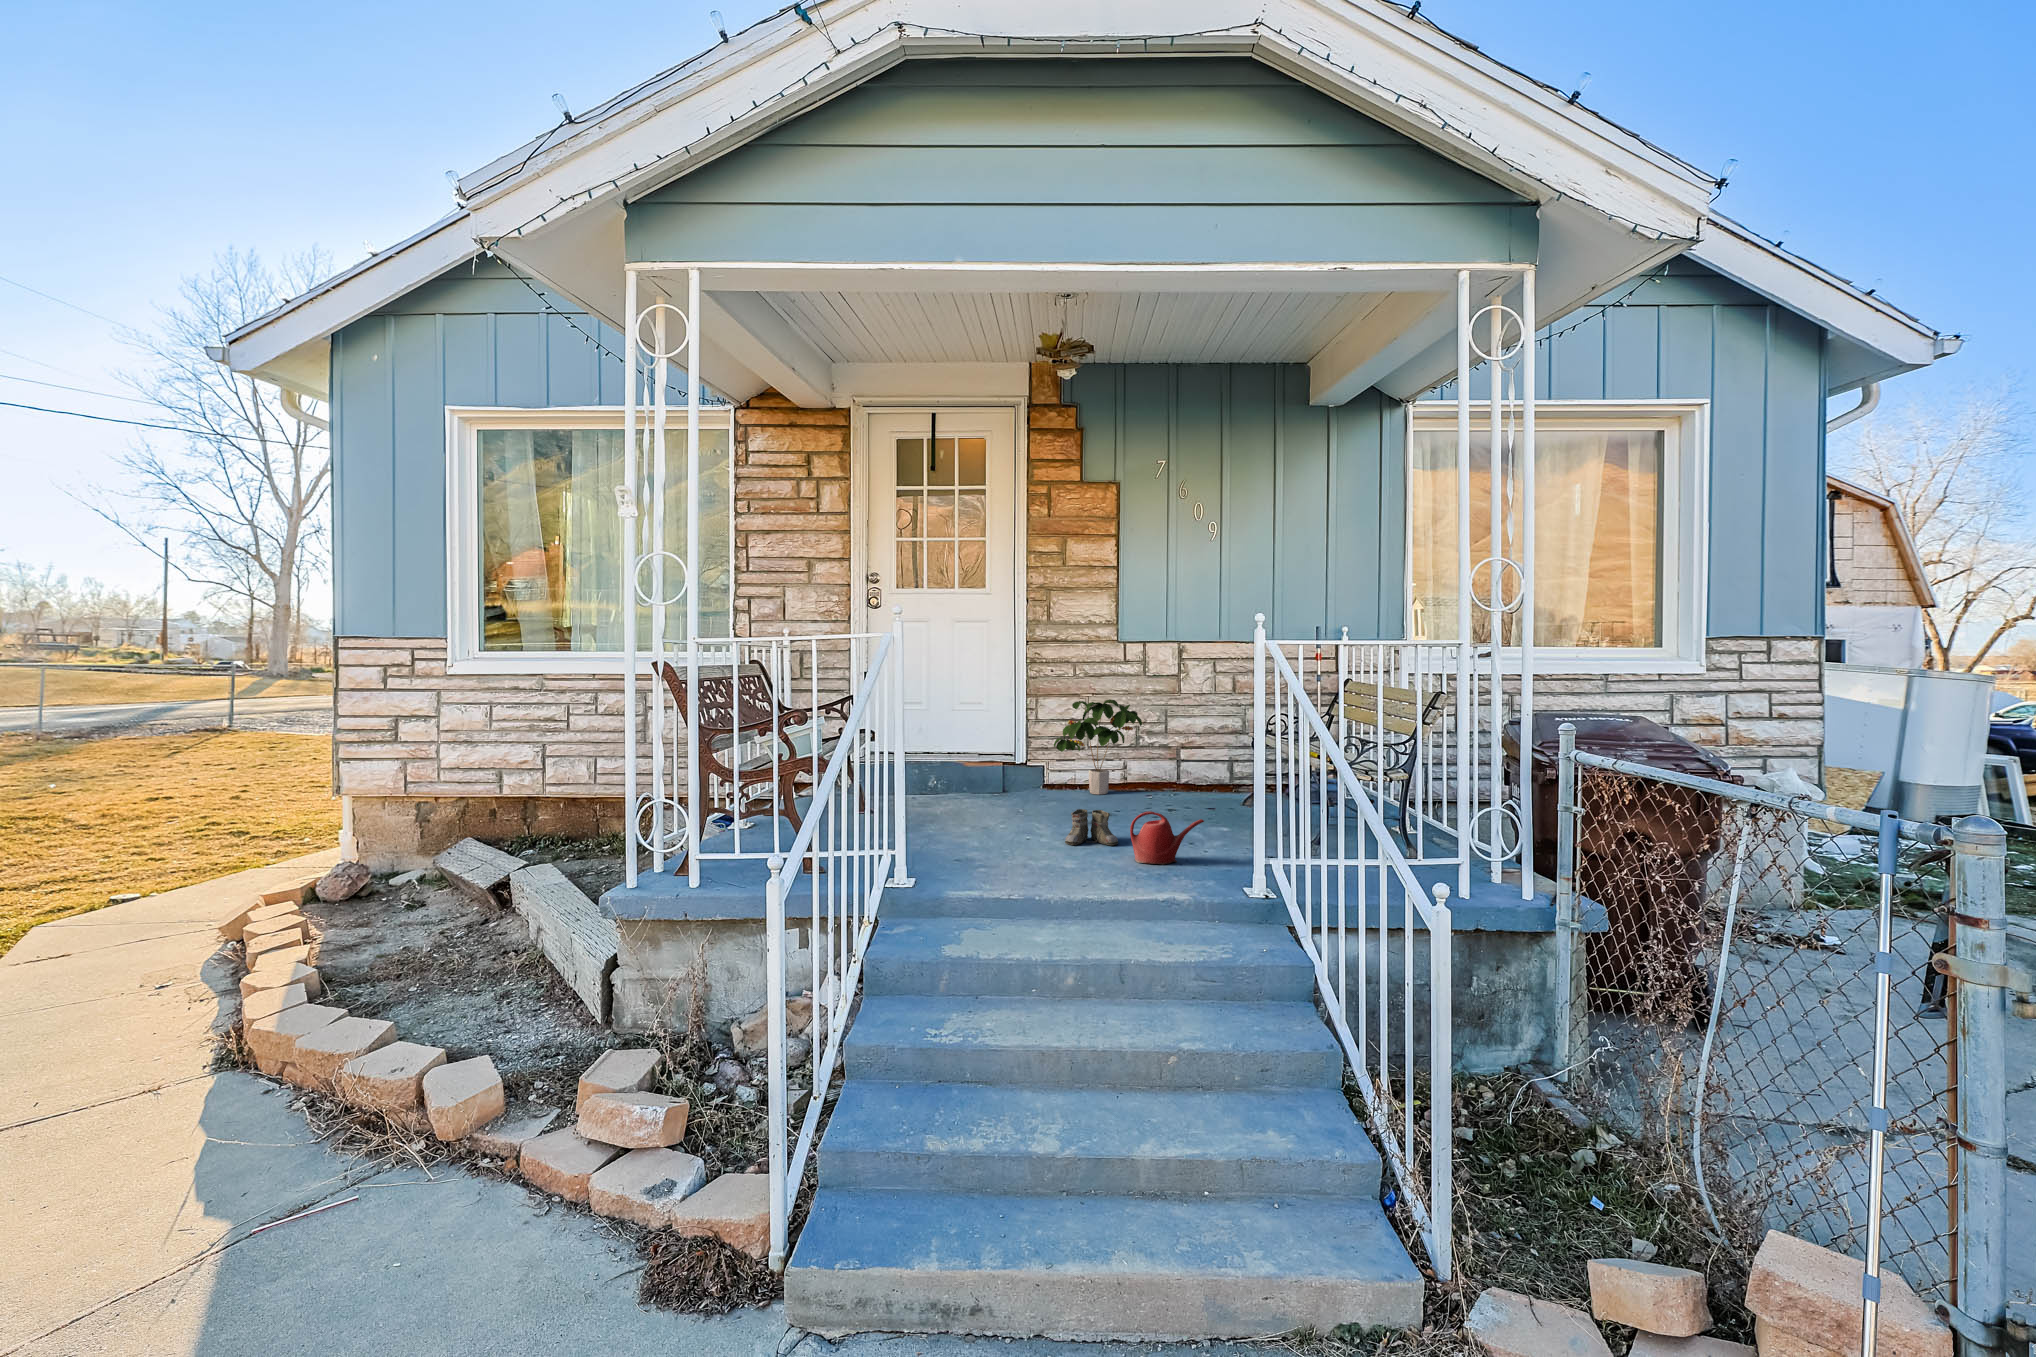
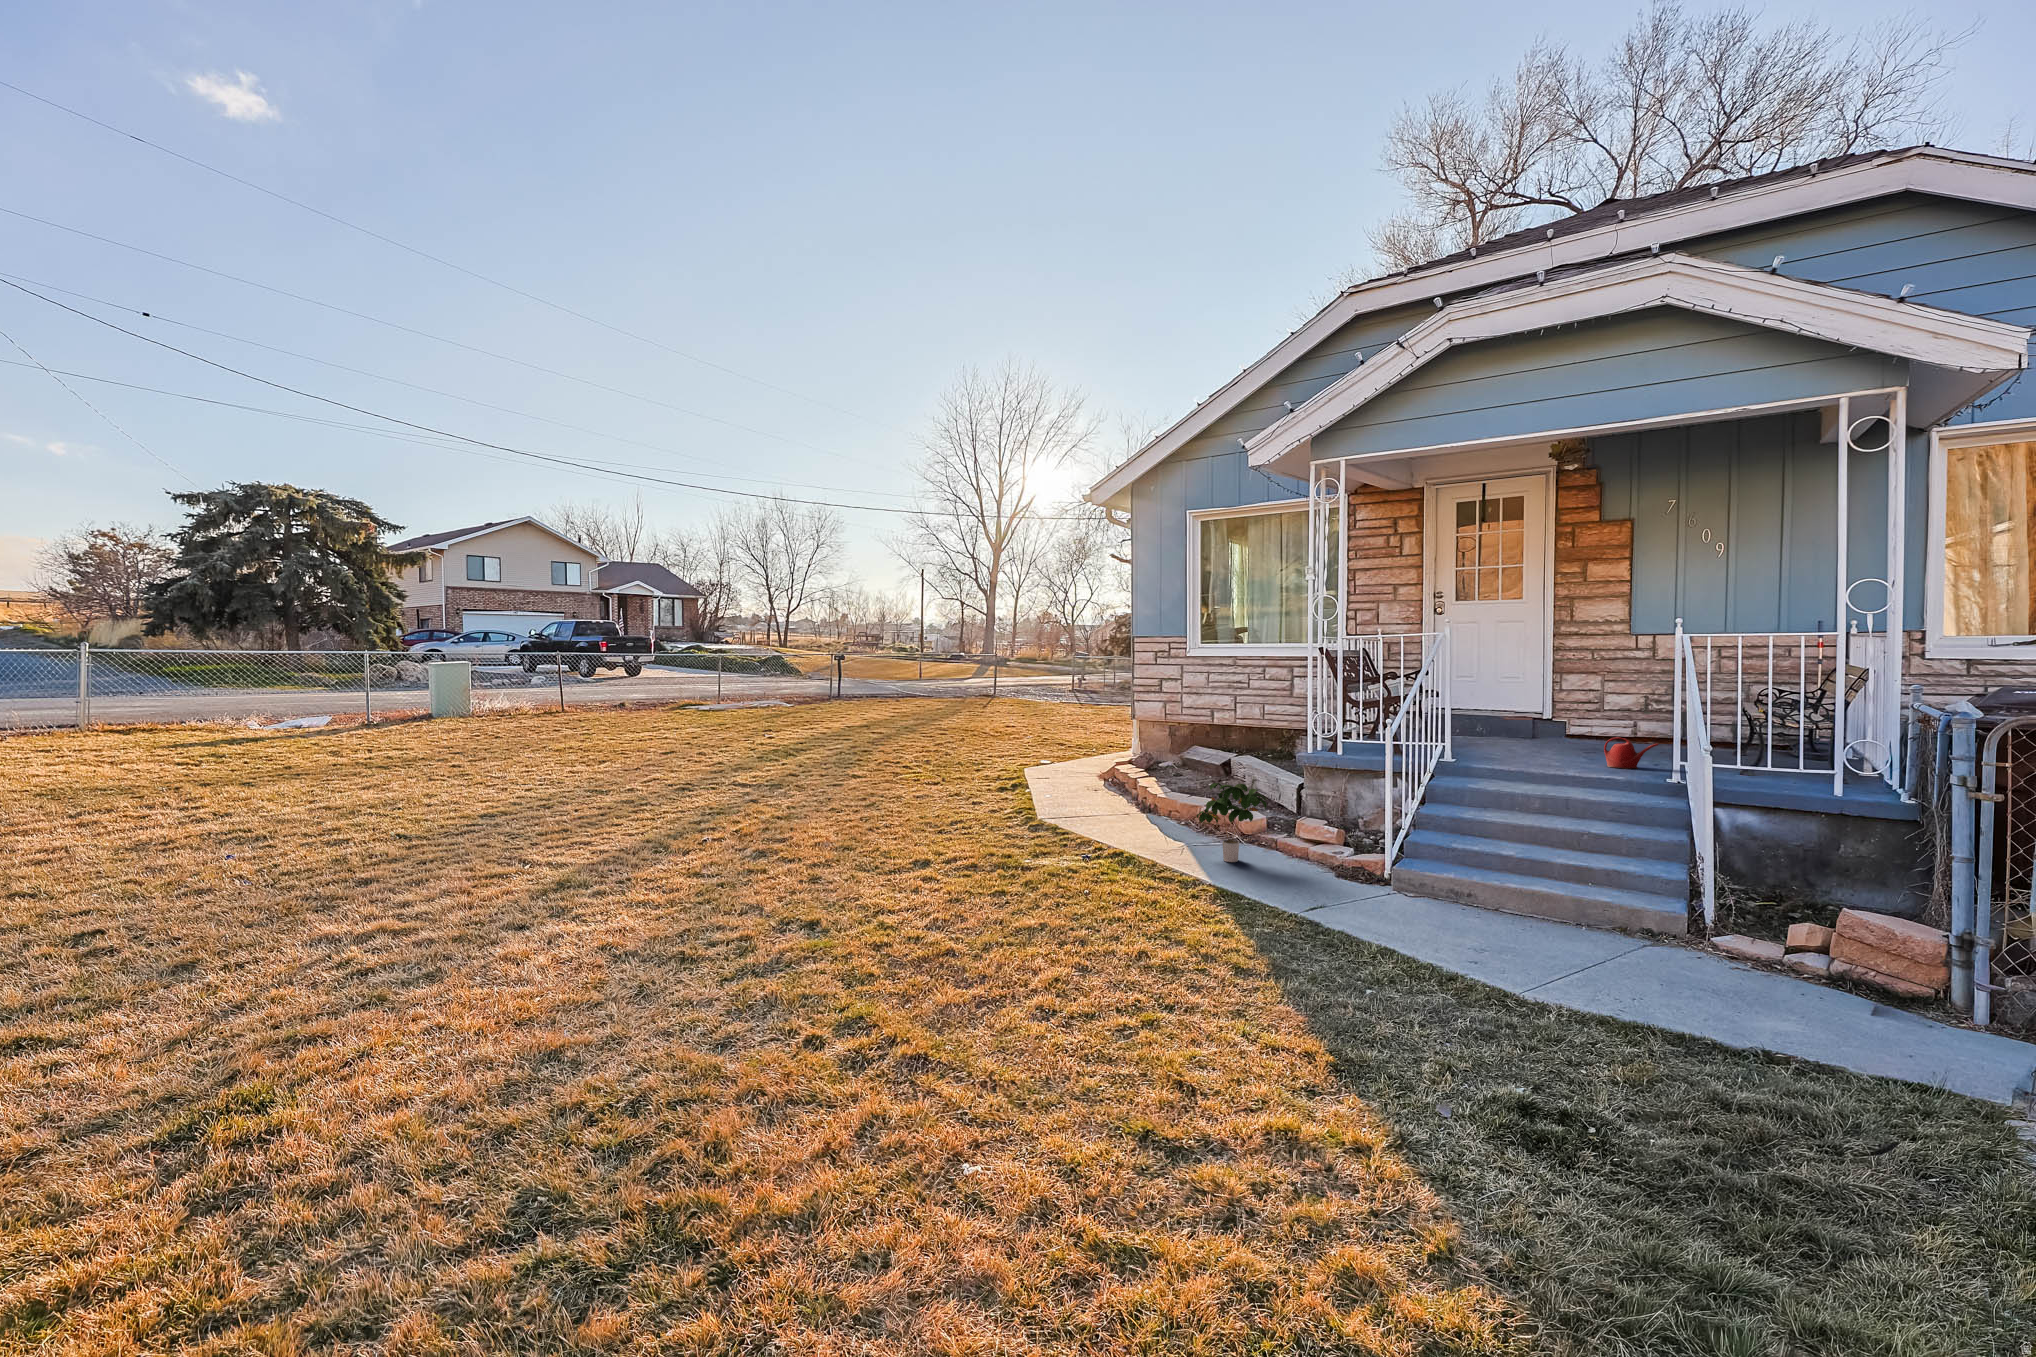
potted plant: present [1054,699,1142,794] -> present [1196,783,1267,862]
boots: present [1065,809,1118,846] -> none [1561,738,1603,760]

